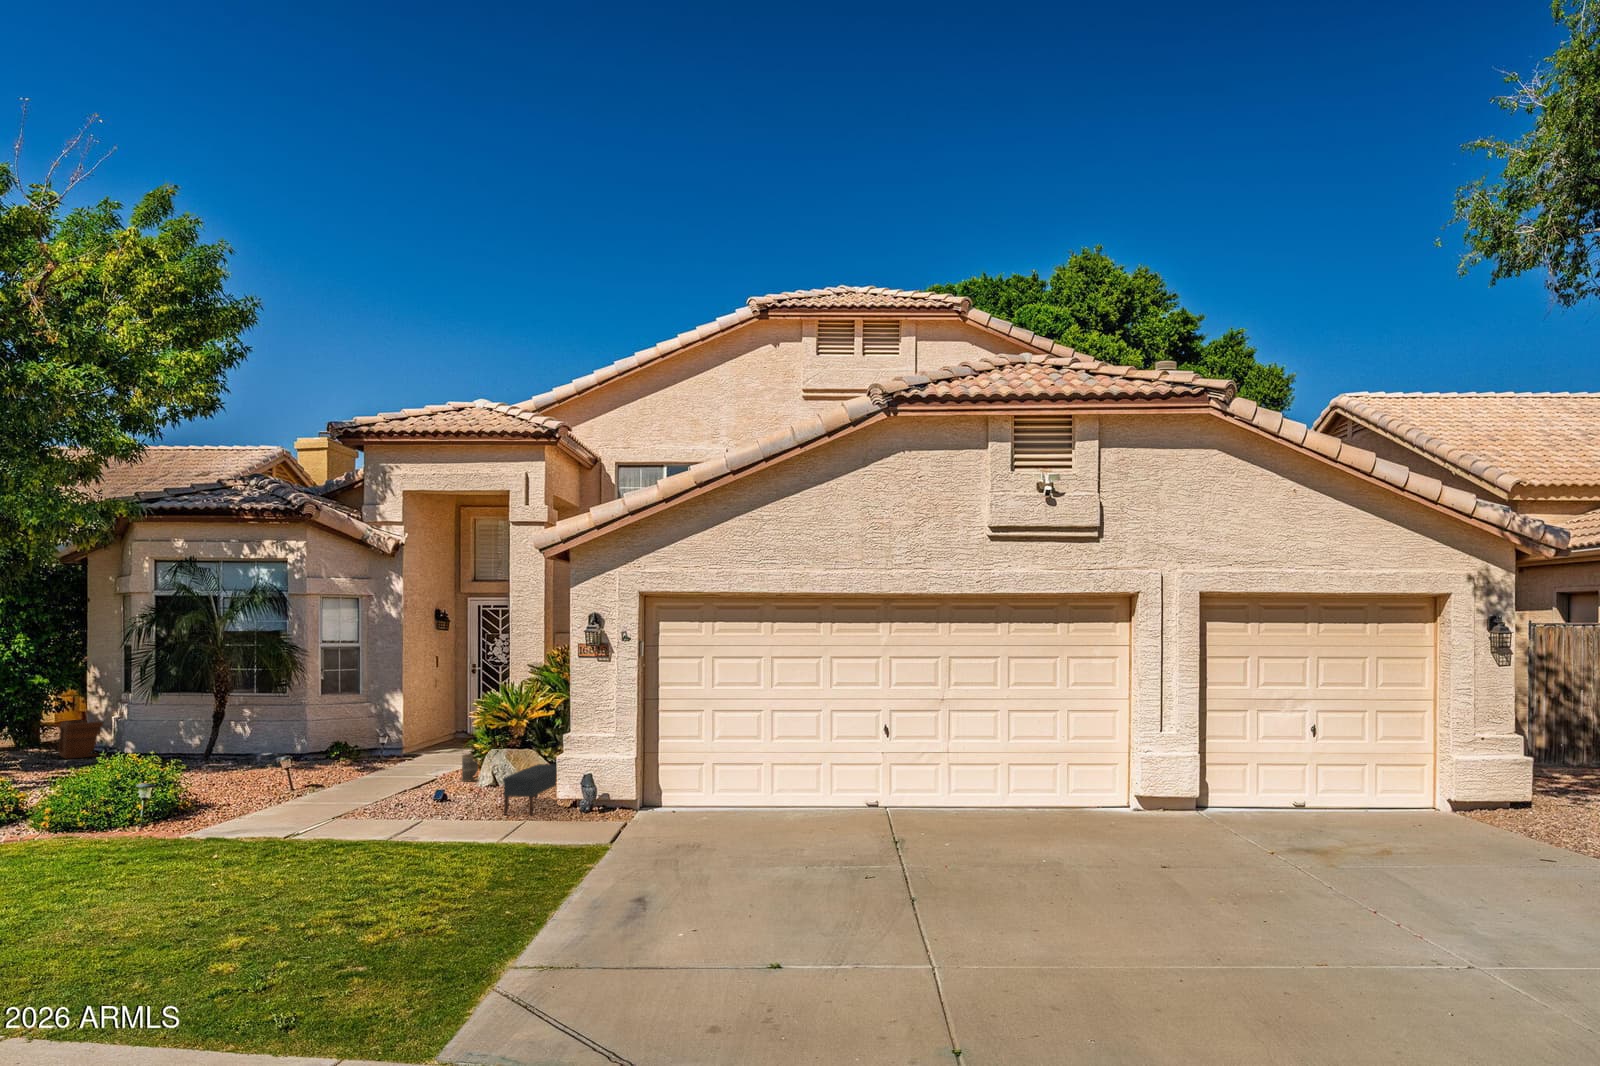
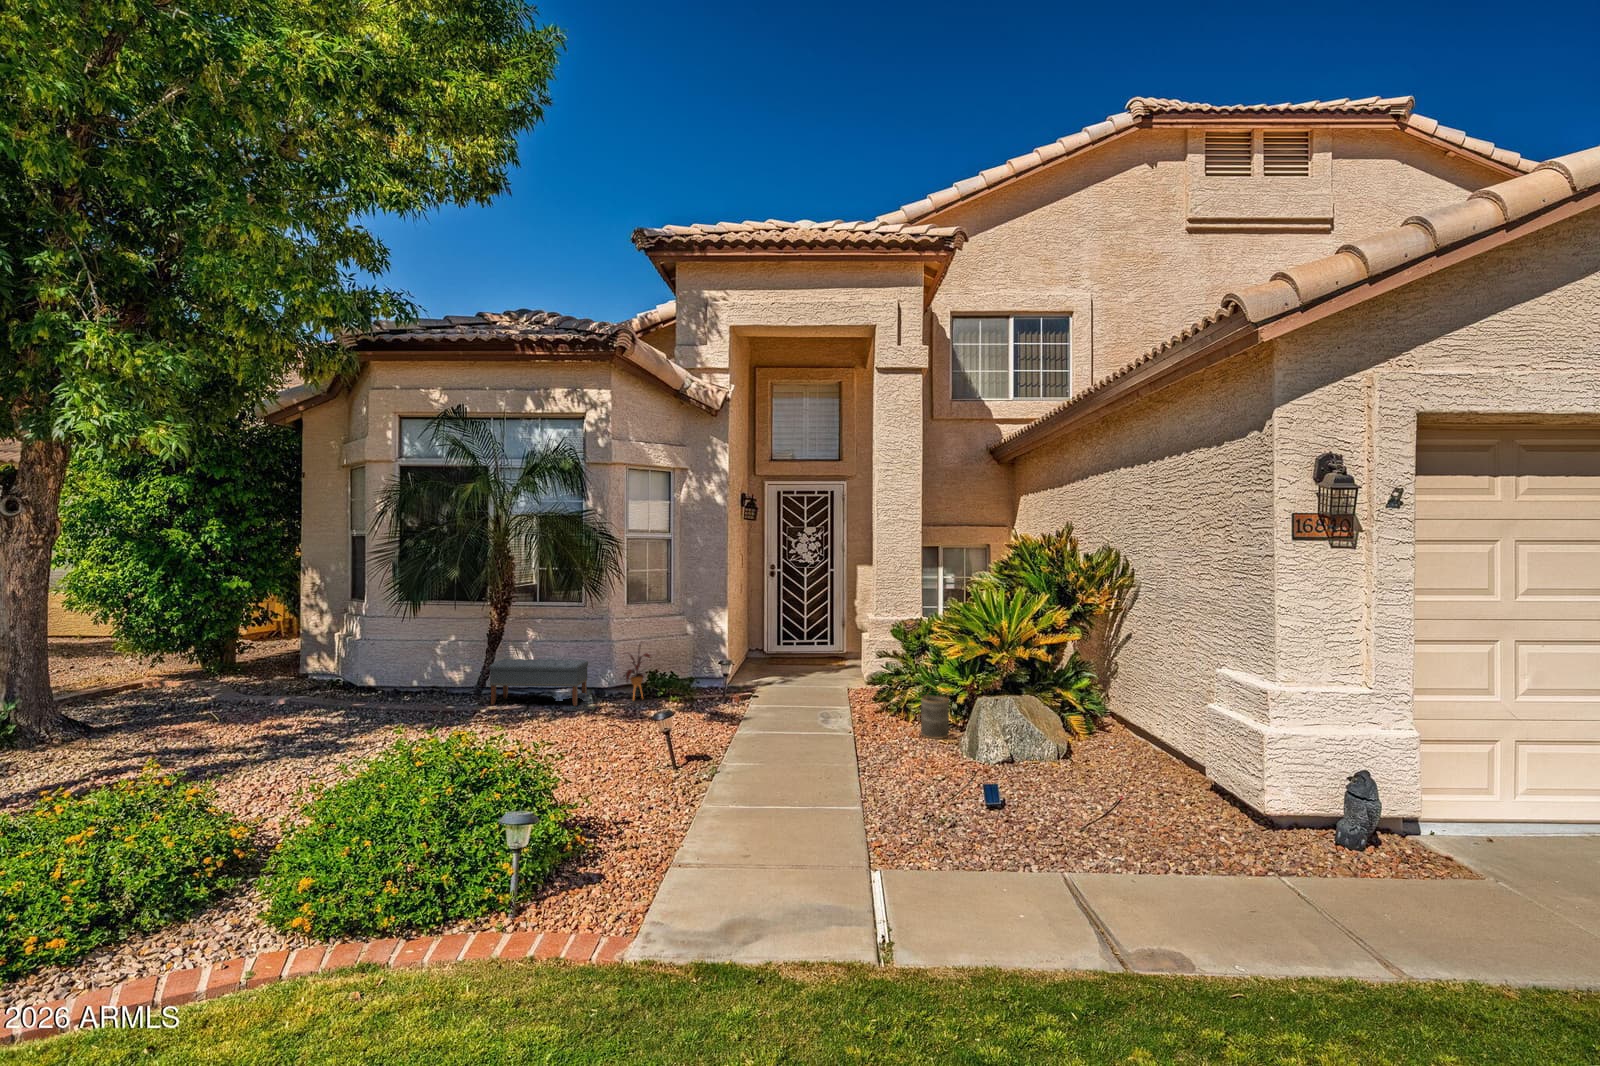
wooden crate: present [59,720,103,759] -> none [274,636,340,692]
house plant: none [296,721,319,764] -> present [625,644,650,698]
bench: present [503,764,556,815] -> present [489,659,588,706]

